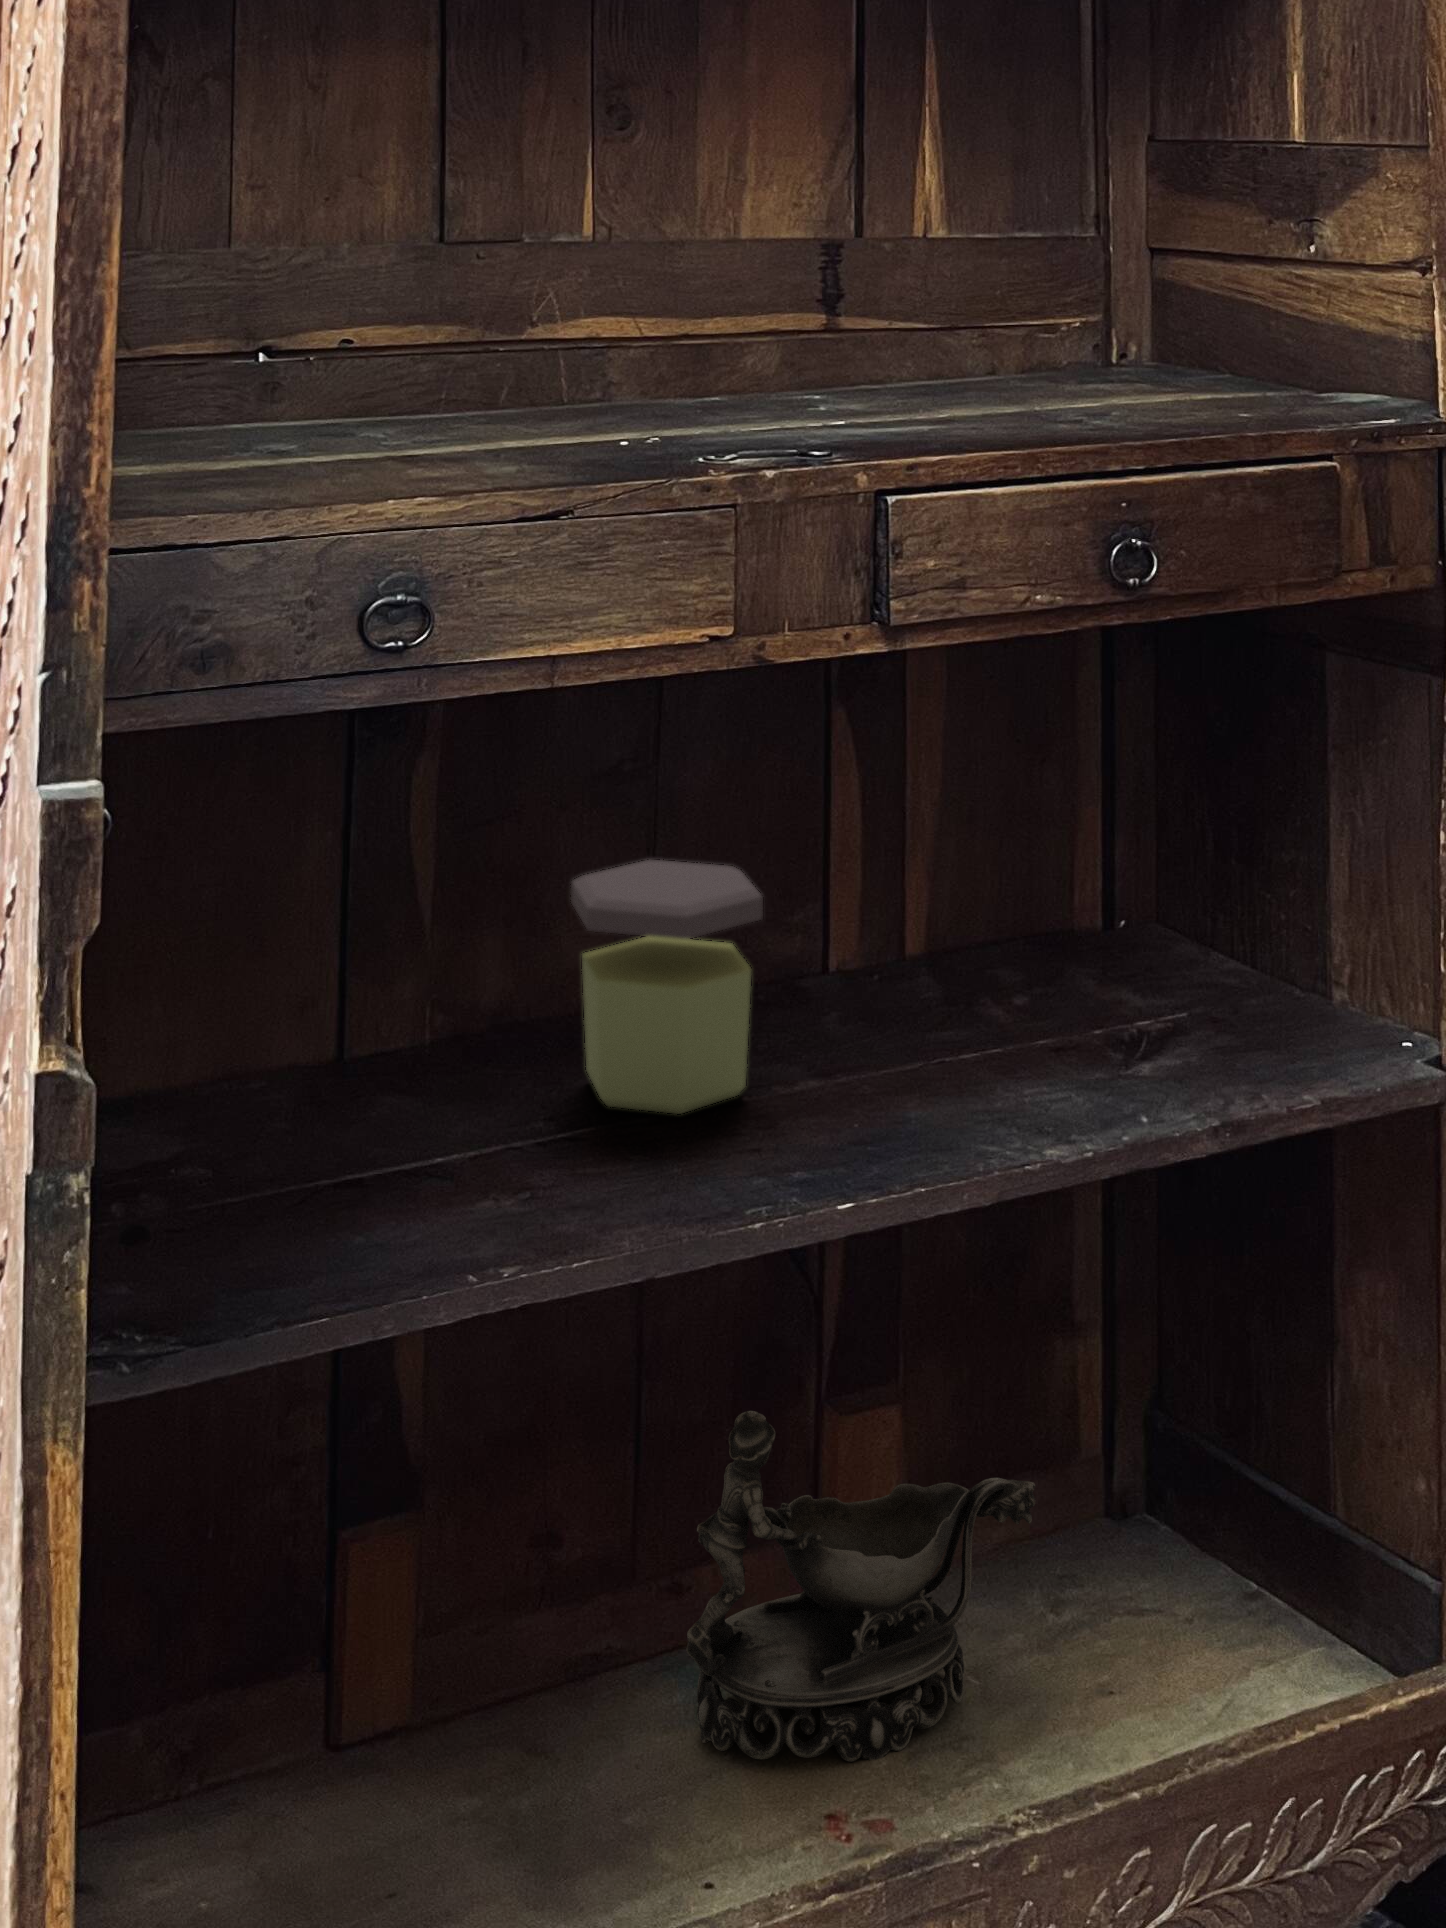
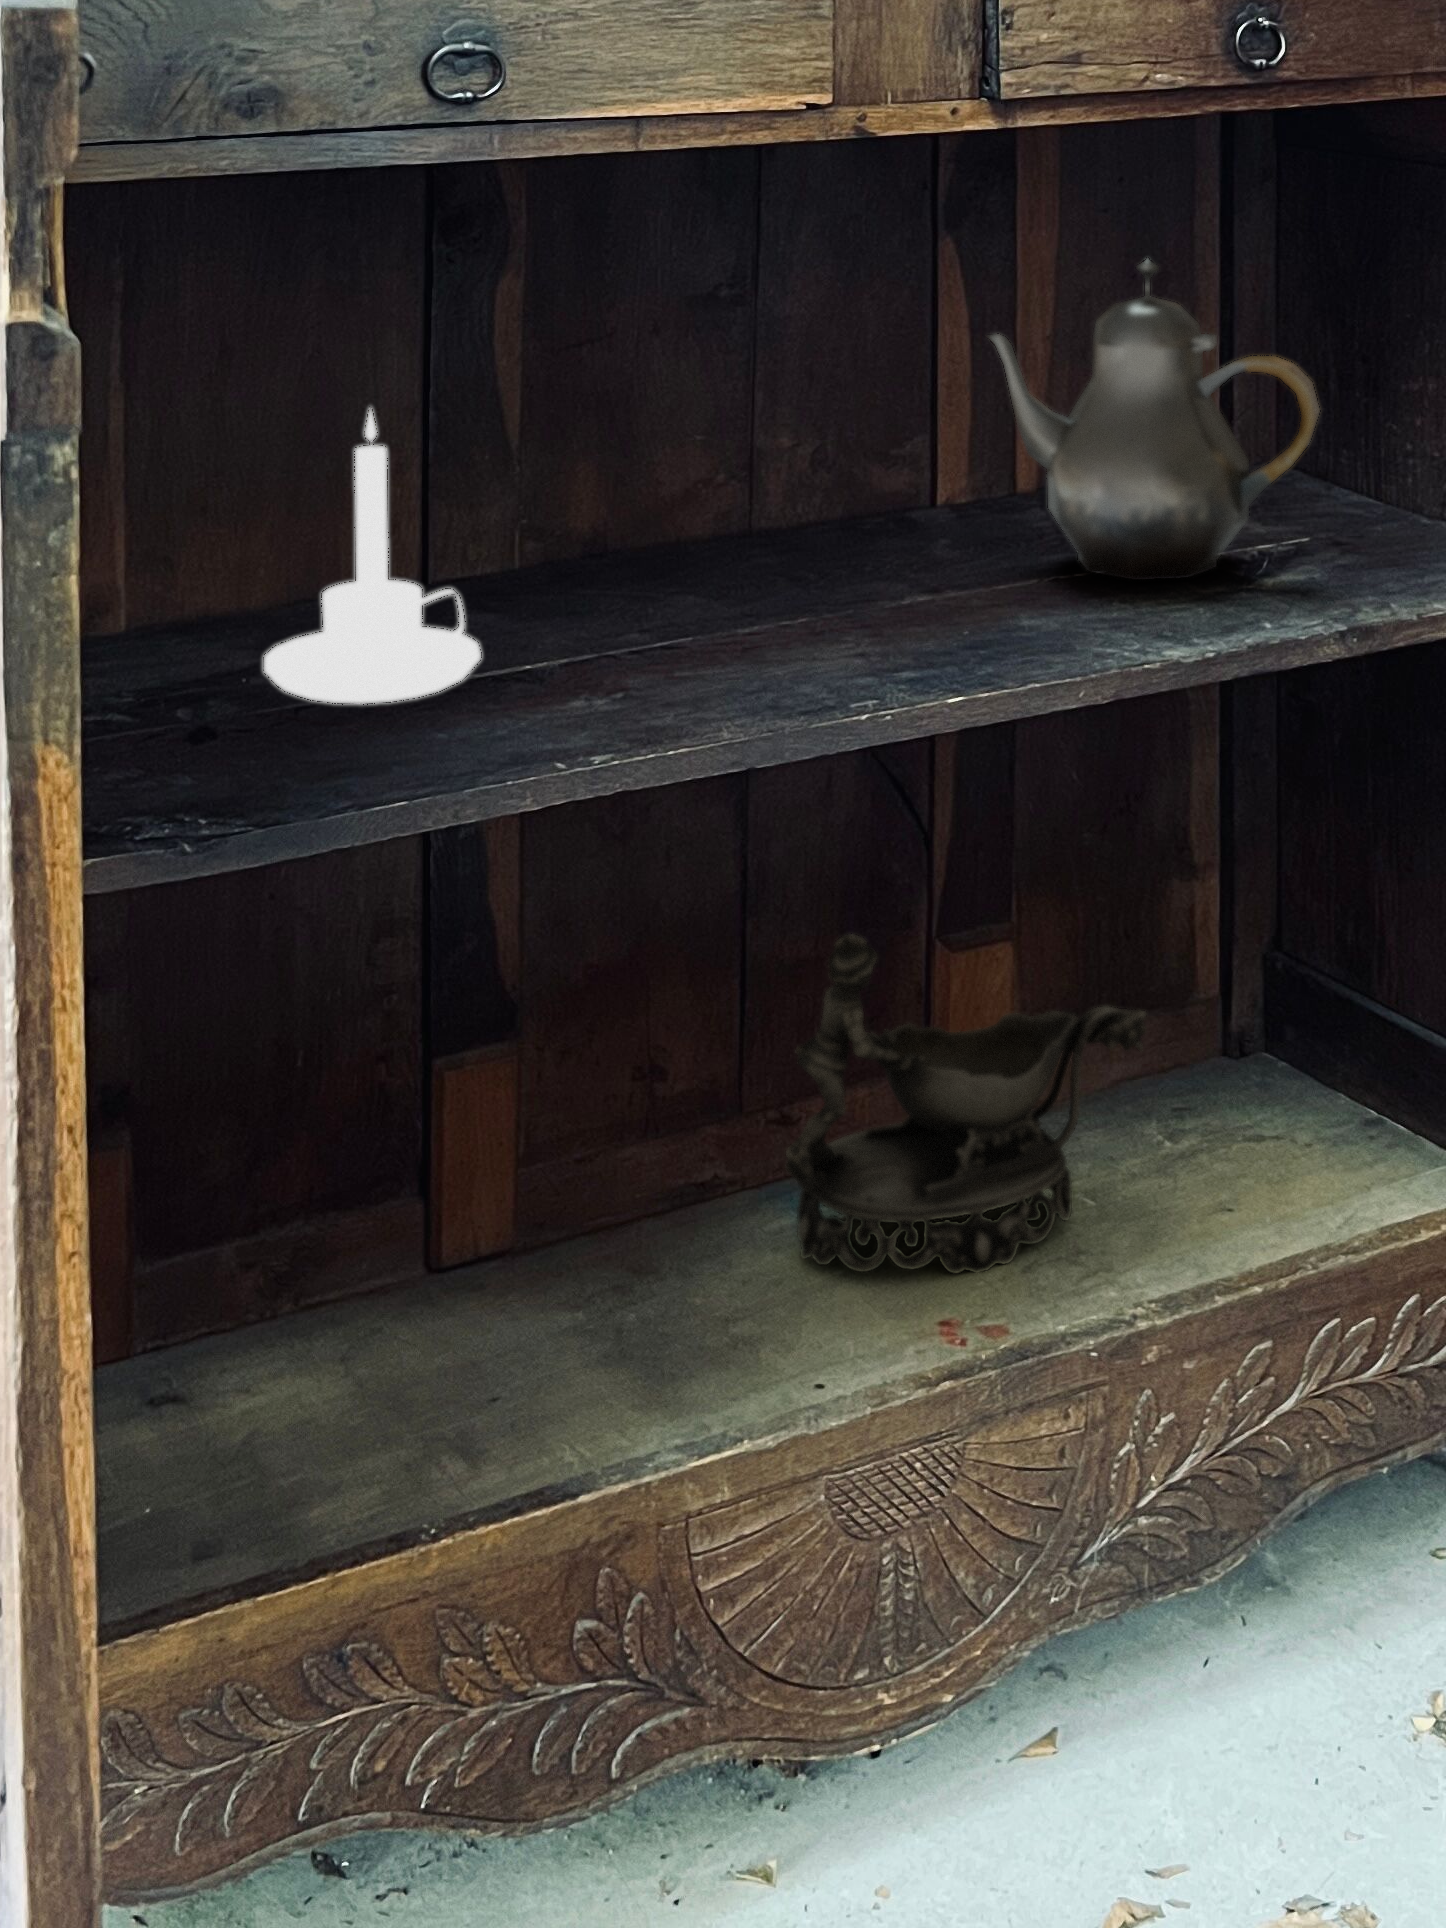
teapot: none [879,738,1196,1056] -> present [986,259,1319,580]
jar: present [571,860,763,1114] -> none [658,380,861,628]
candle holder: none [201,910,405,1206] -> present [264,411,481,704]

